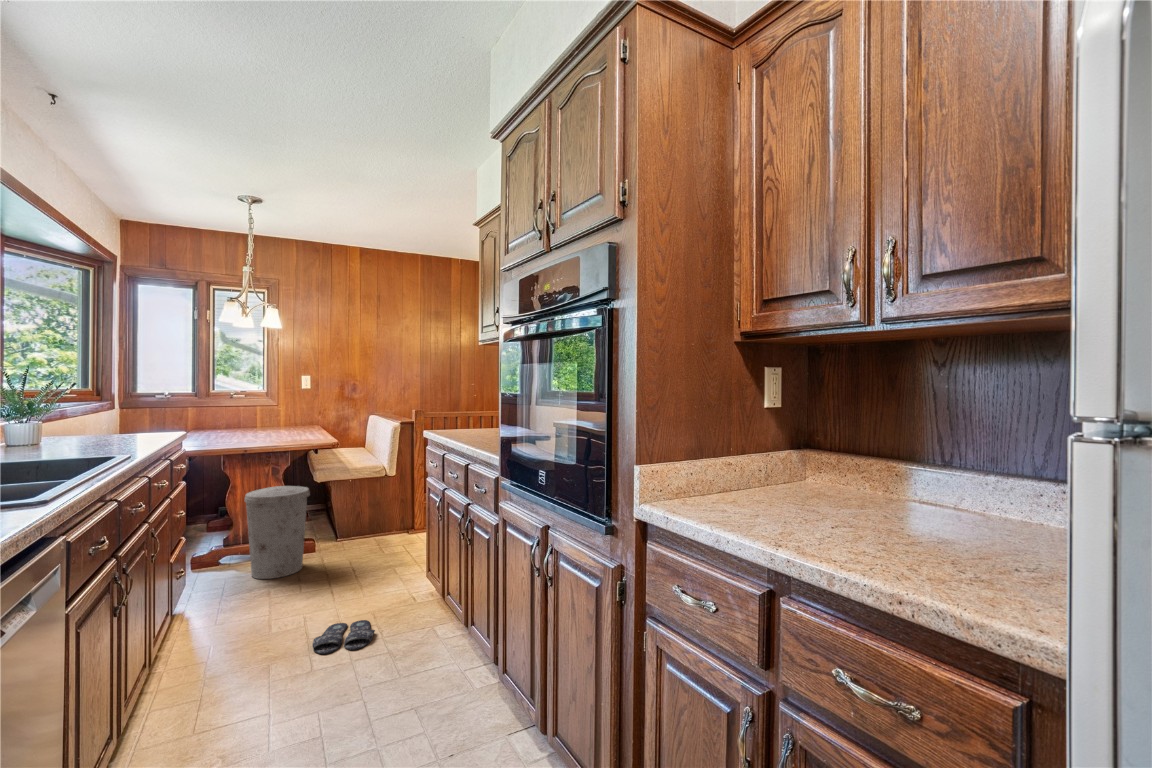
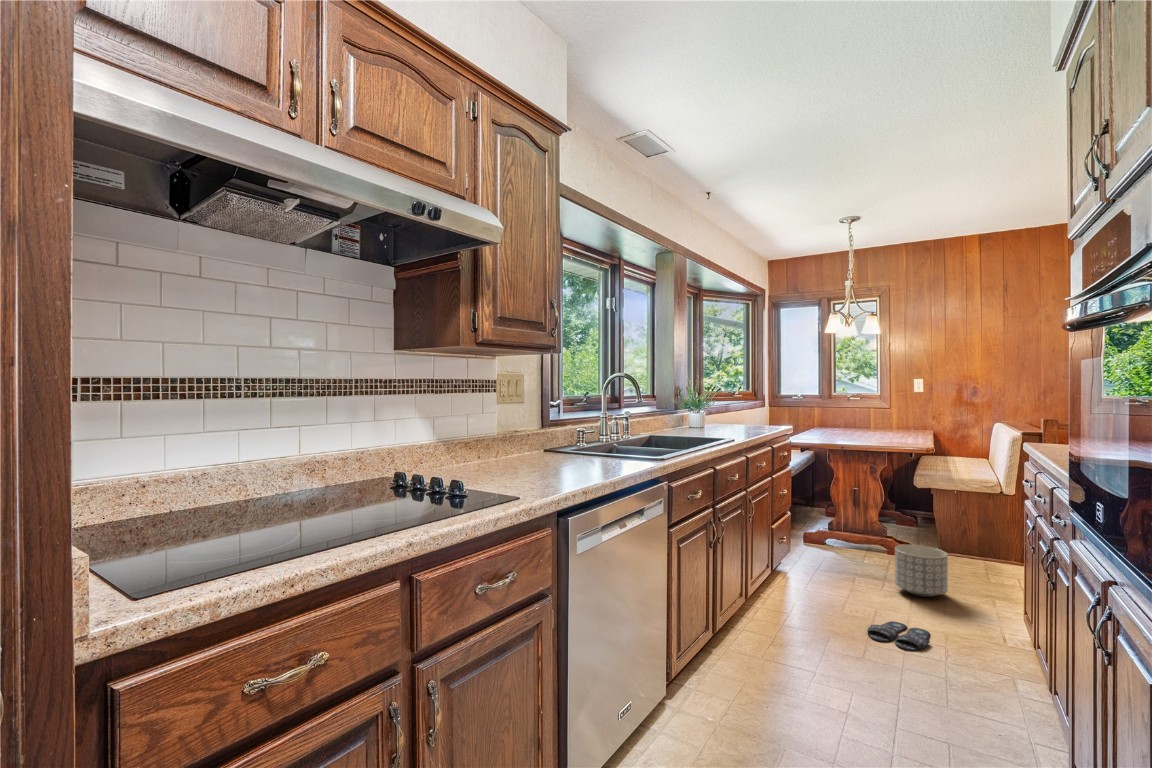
trash can: present [245,486,310,579] -> none [840,485,899,569]
planter: none [317,536,366,589] -> present [895,545,948,597]

